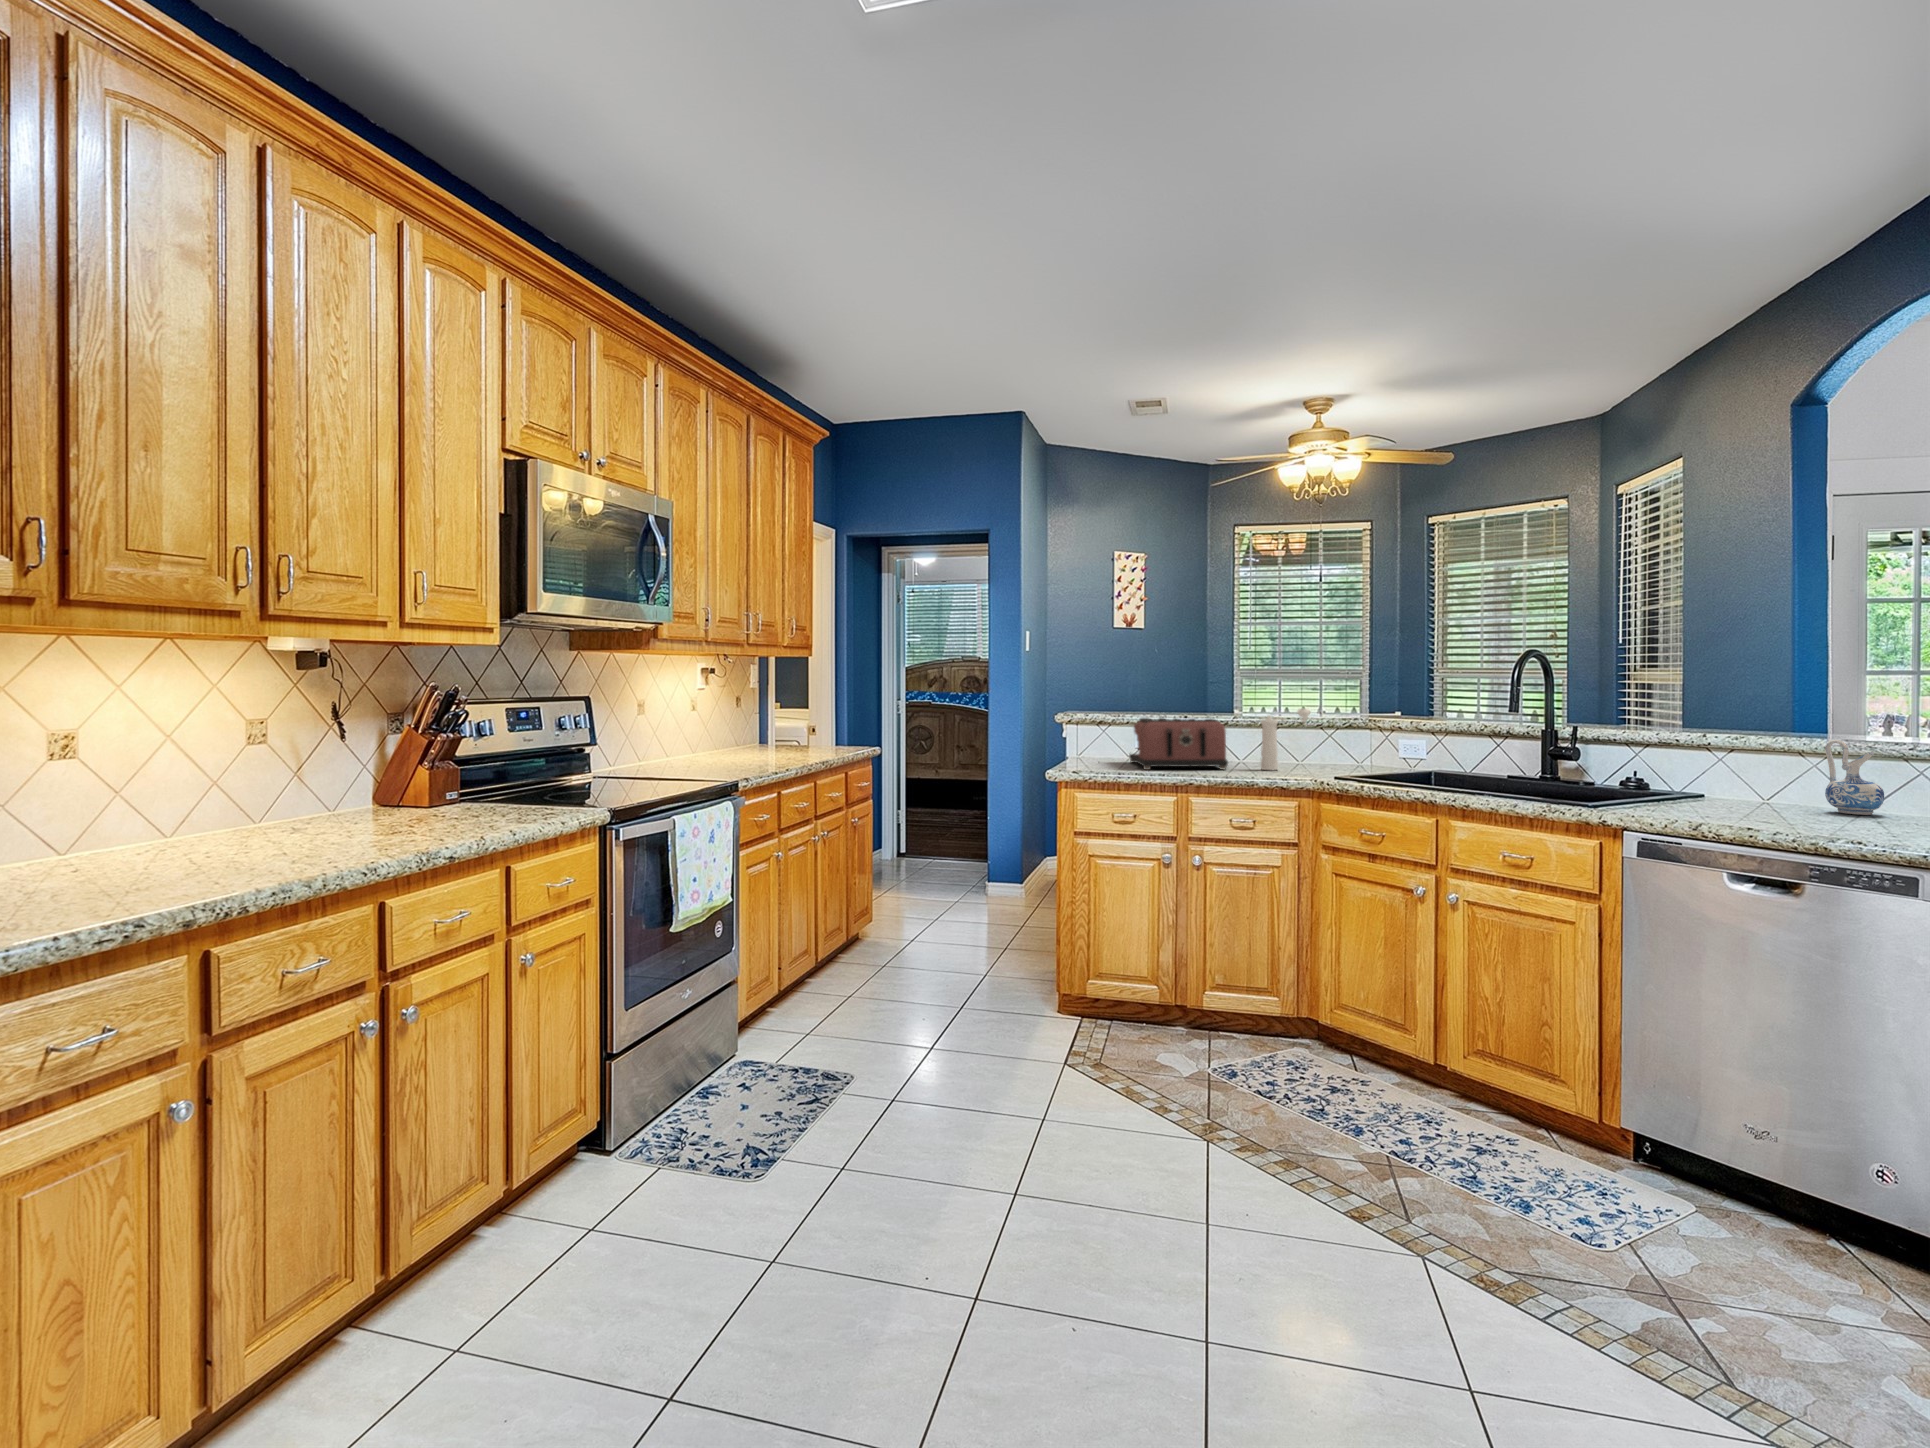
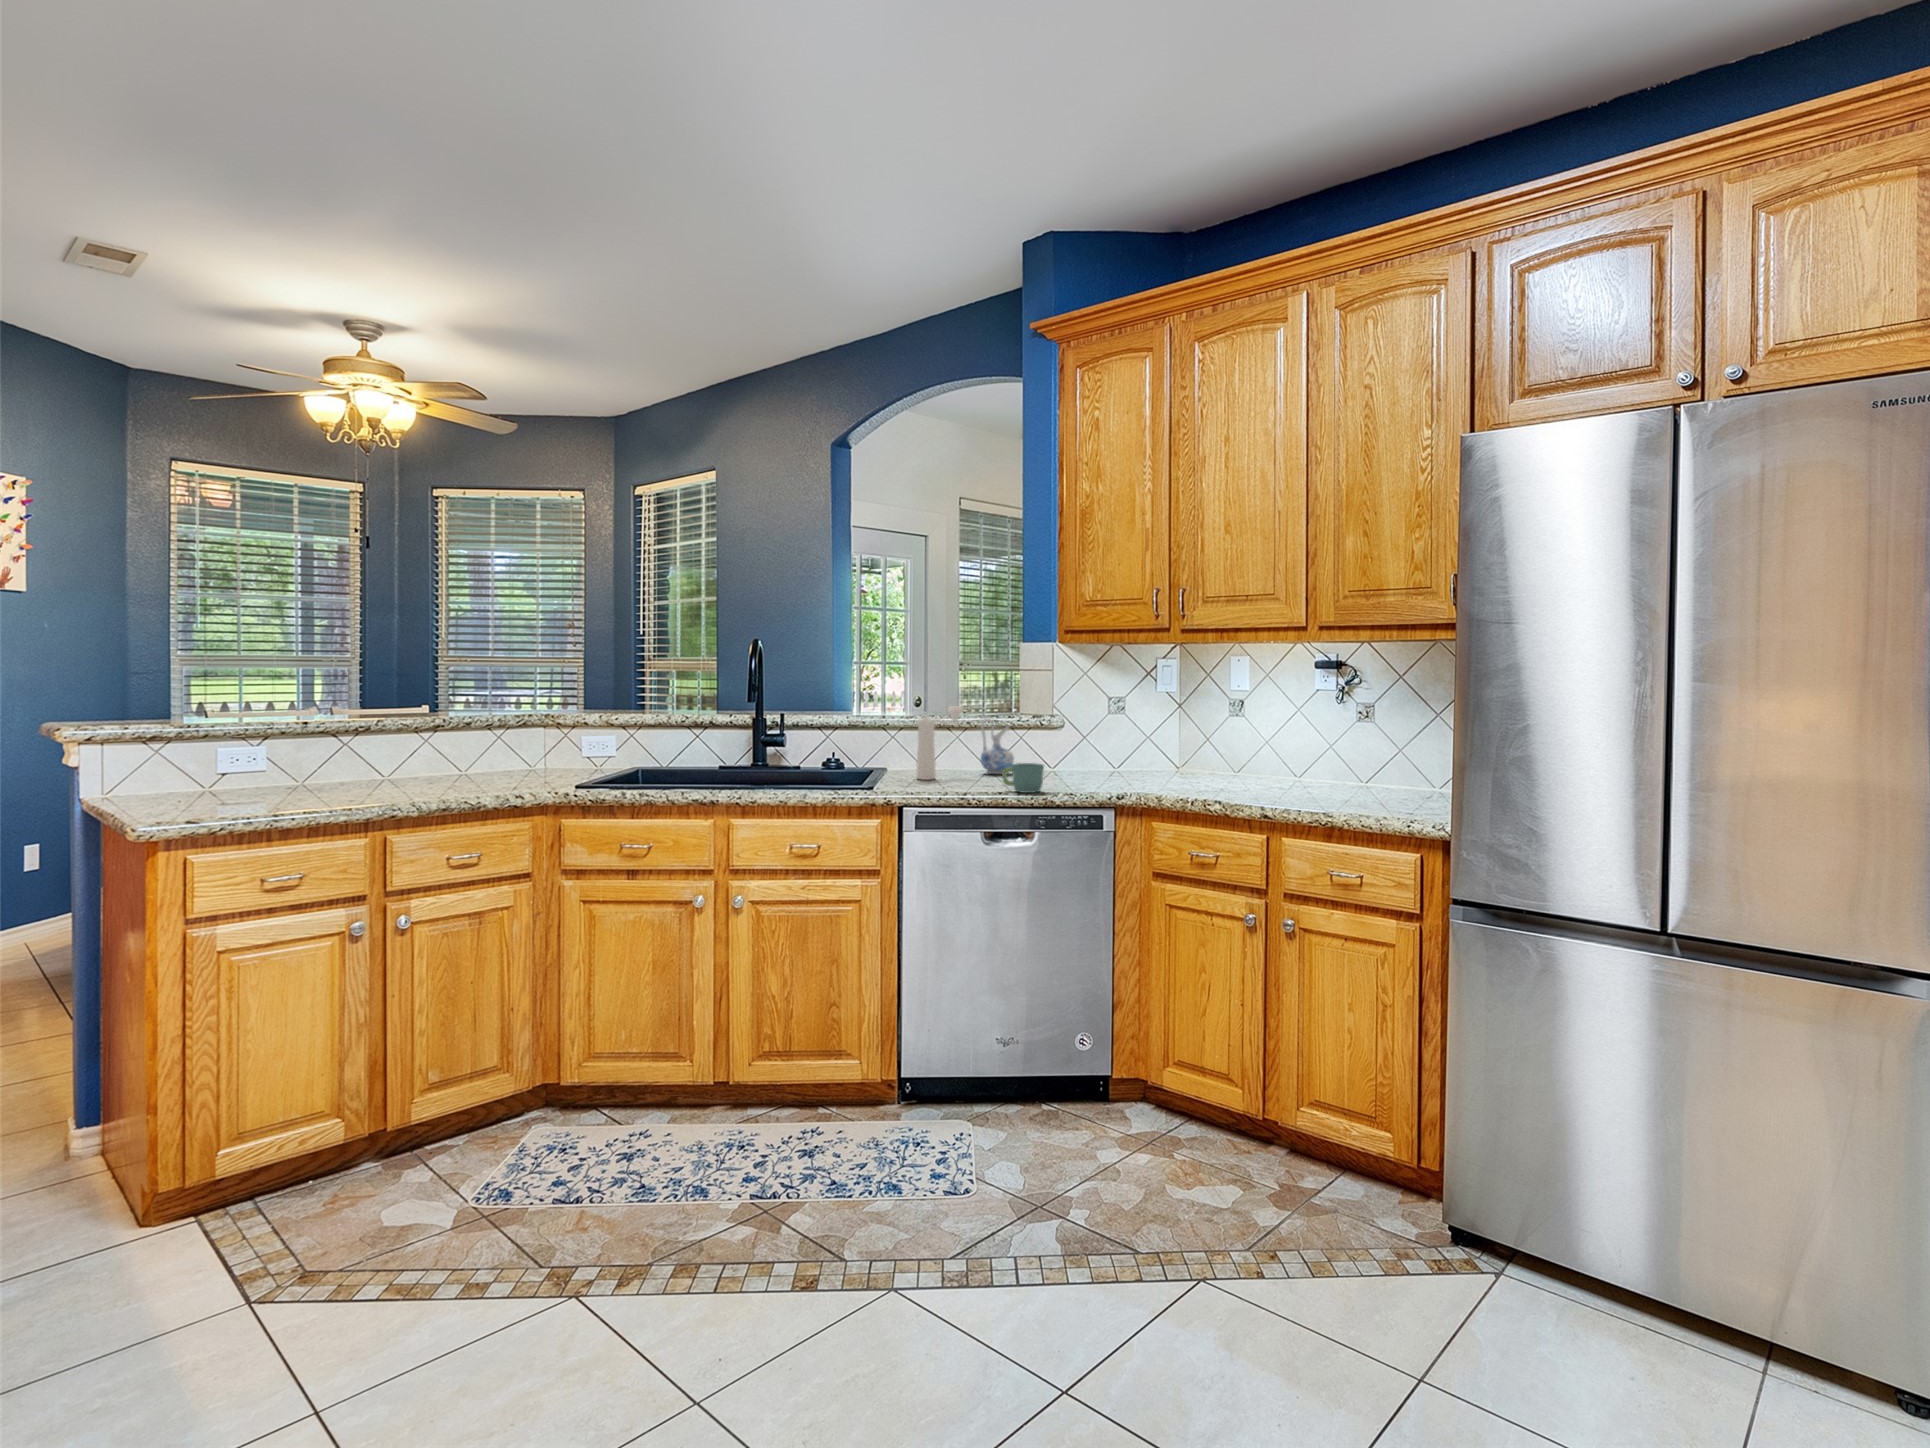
pepper mill: present [1261,709,1310,770] -> present [916,706,962,780]
toaster: present [1129,718,1228,770] -> none [219,722,412,805]
mug: none [1771,796,1834,834] -> present [1002,763,1044,793]

